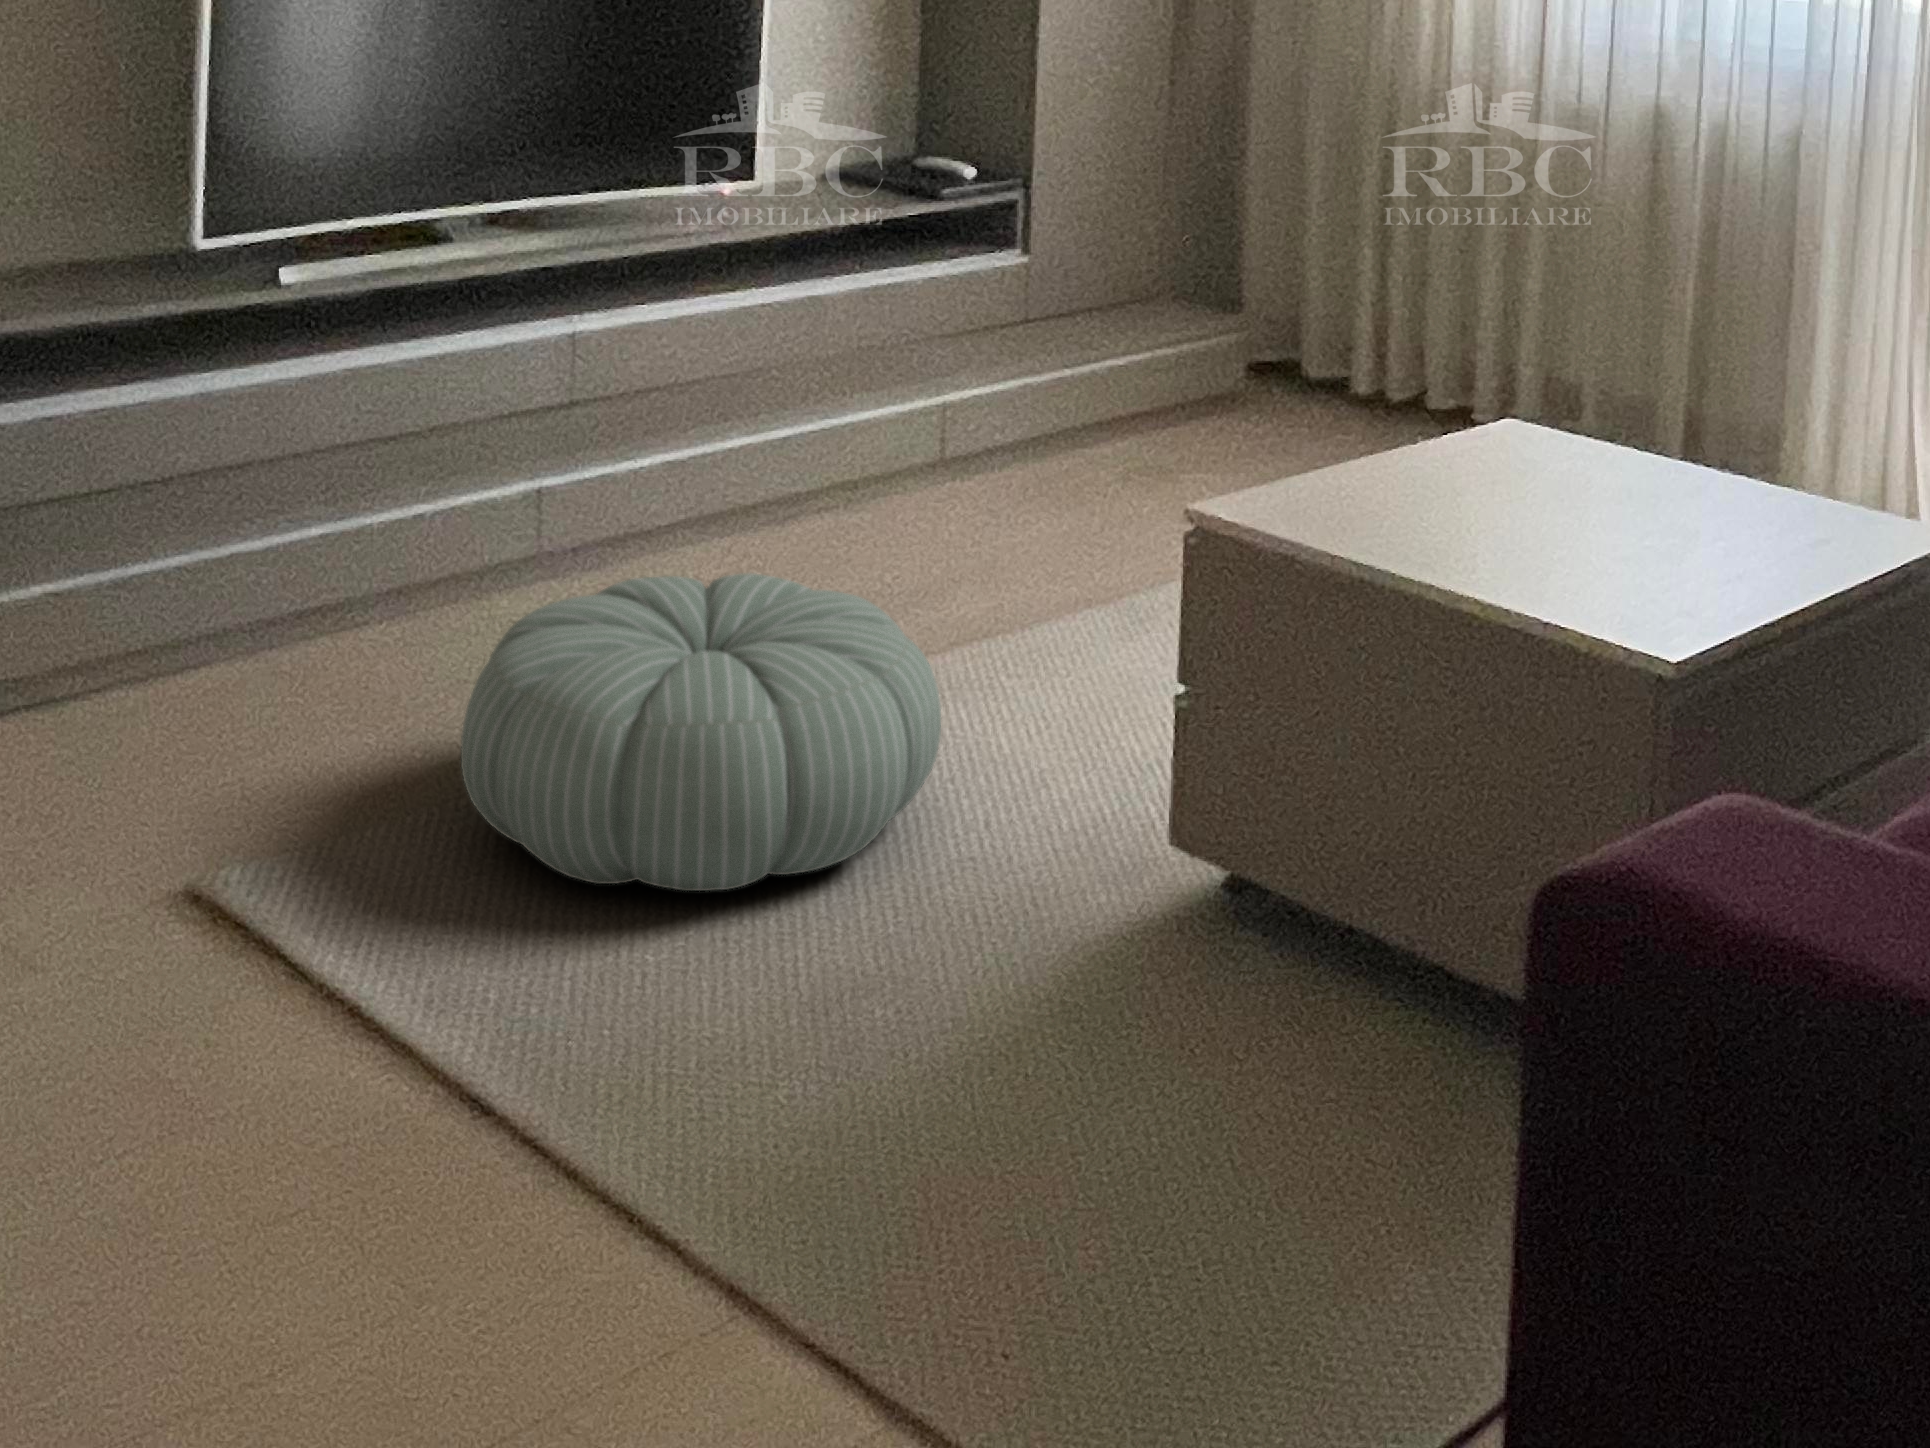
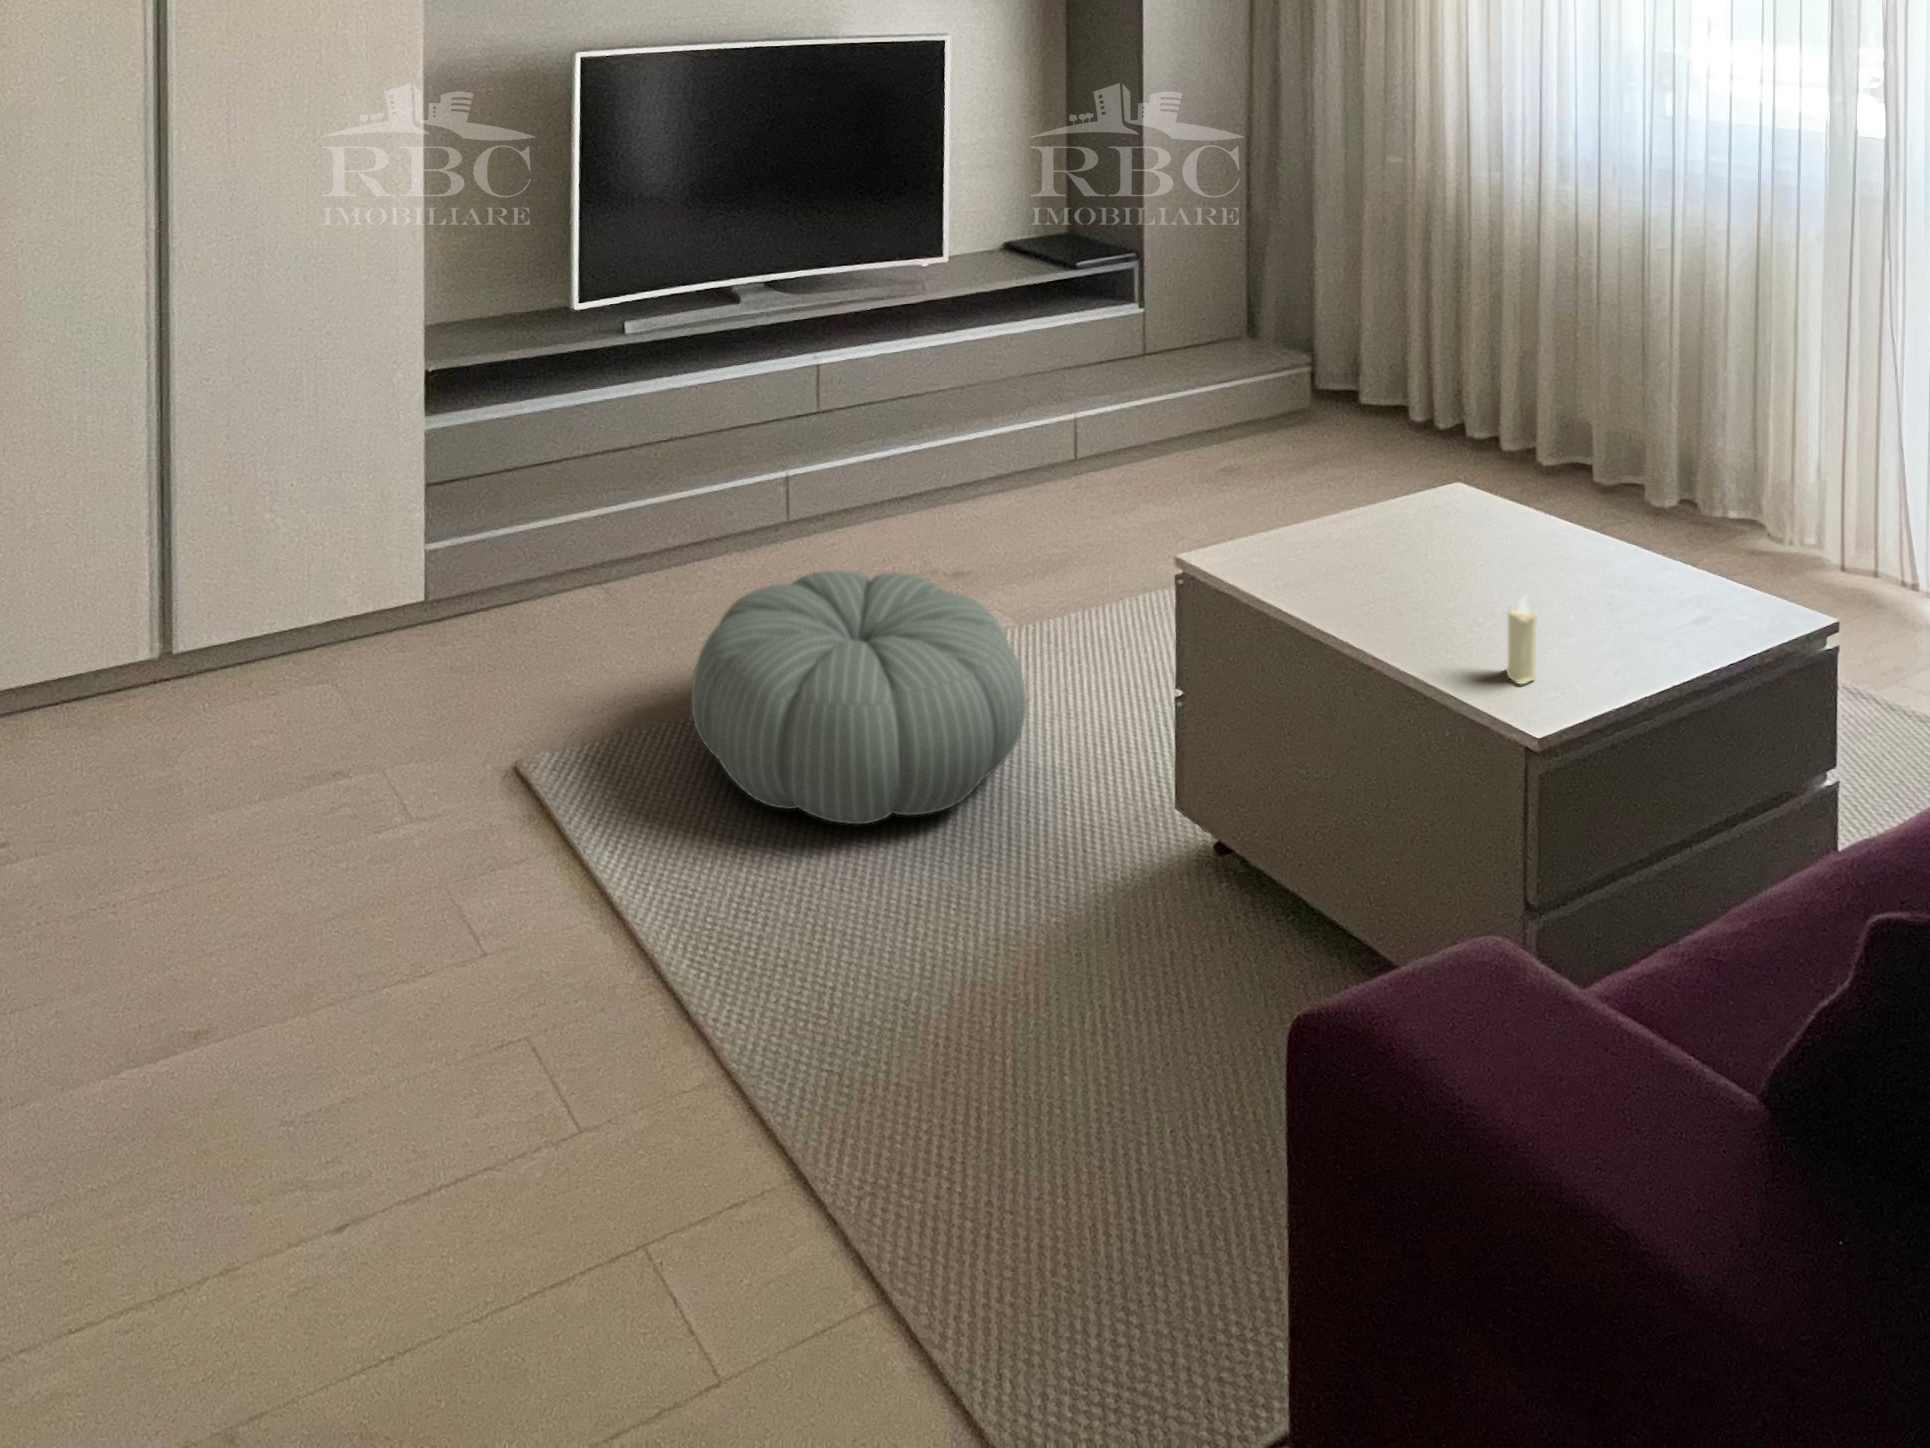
candle: none [1581,486,1623,594] -> present [1506,597,1537,684]

